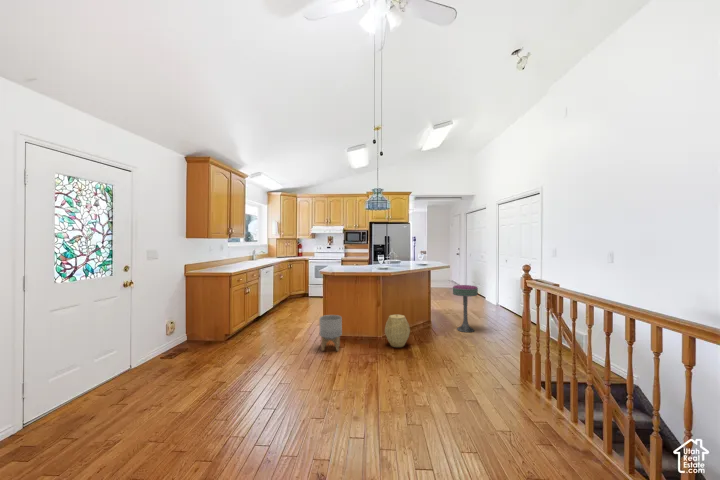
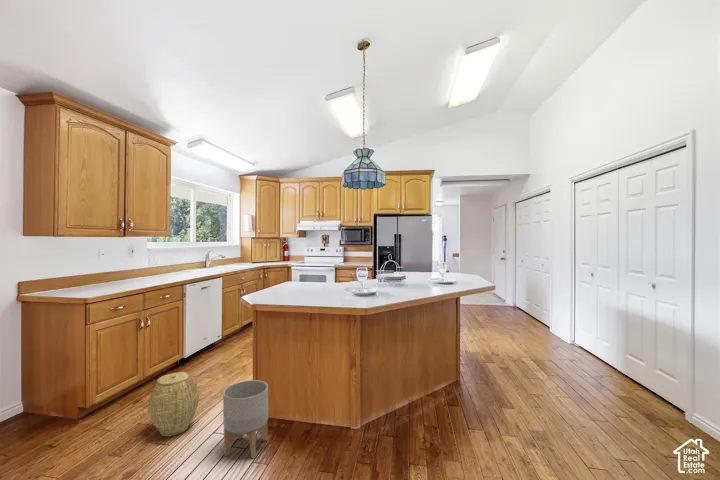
bar stool: present [453,285,478,332] -> none [491,320,538,410]
woven basket: present [385,315,410,347] -> present [148,372,199,436]

